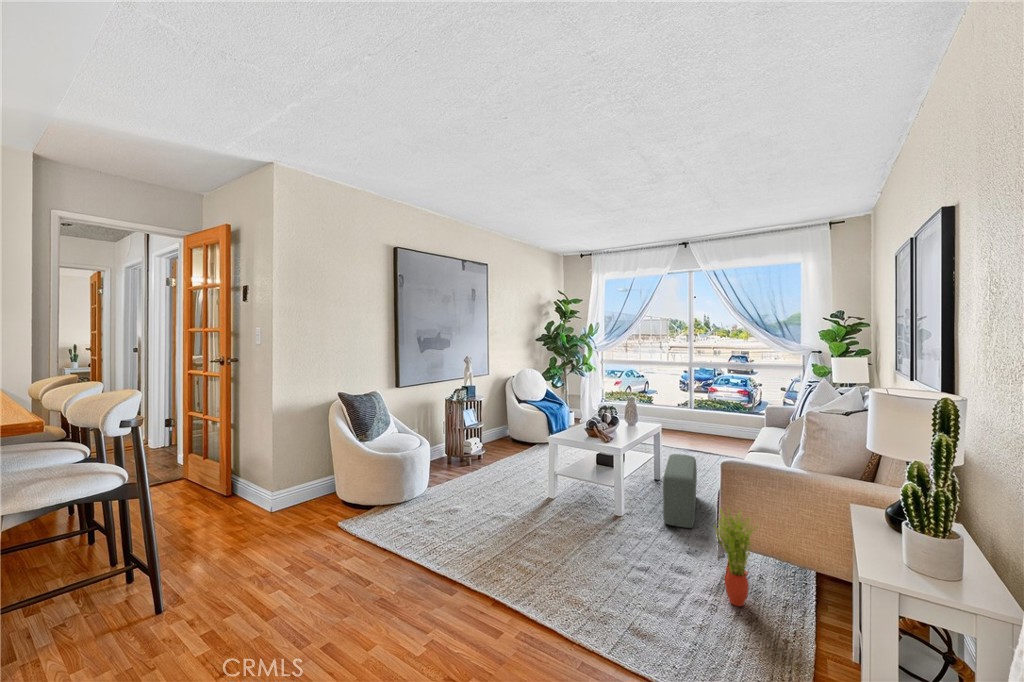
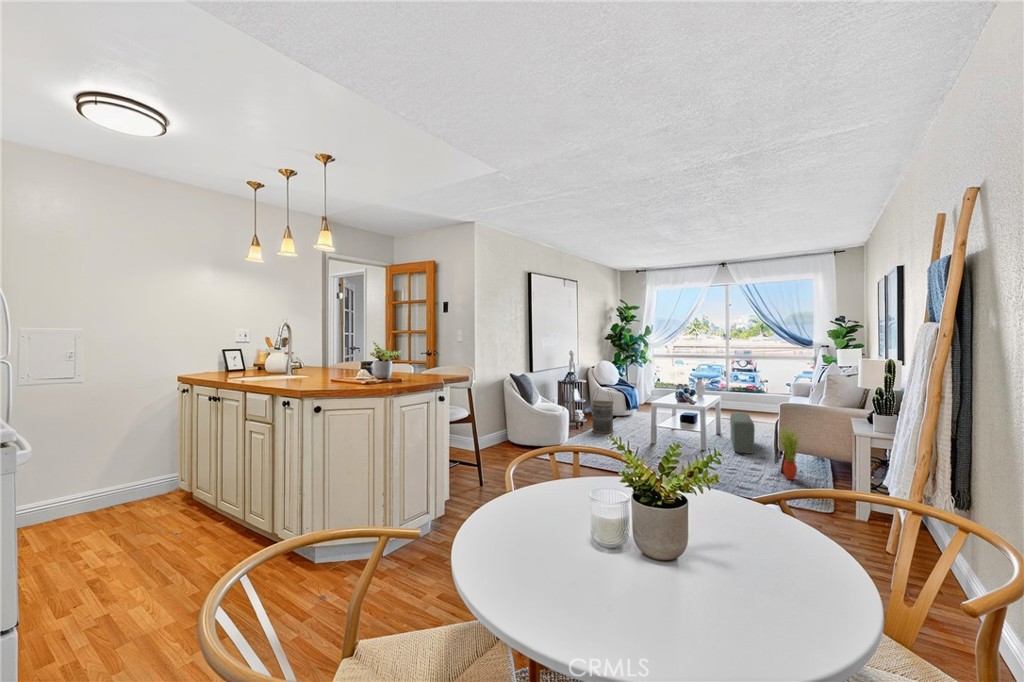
basket: none [478,411,510,477] -> present [592,389,613,433]

